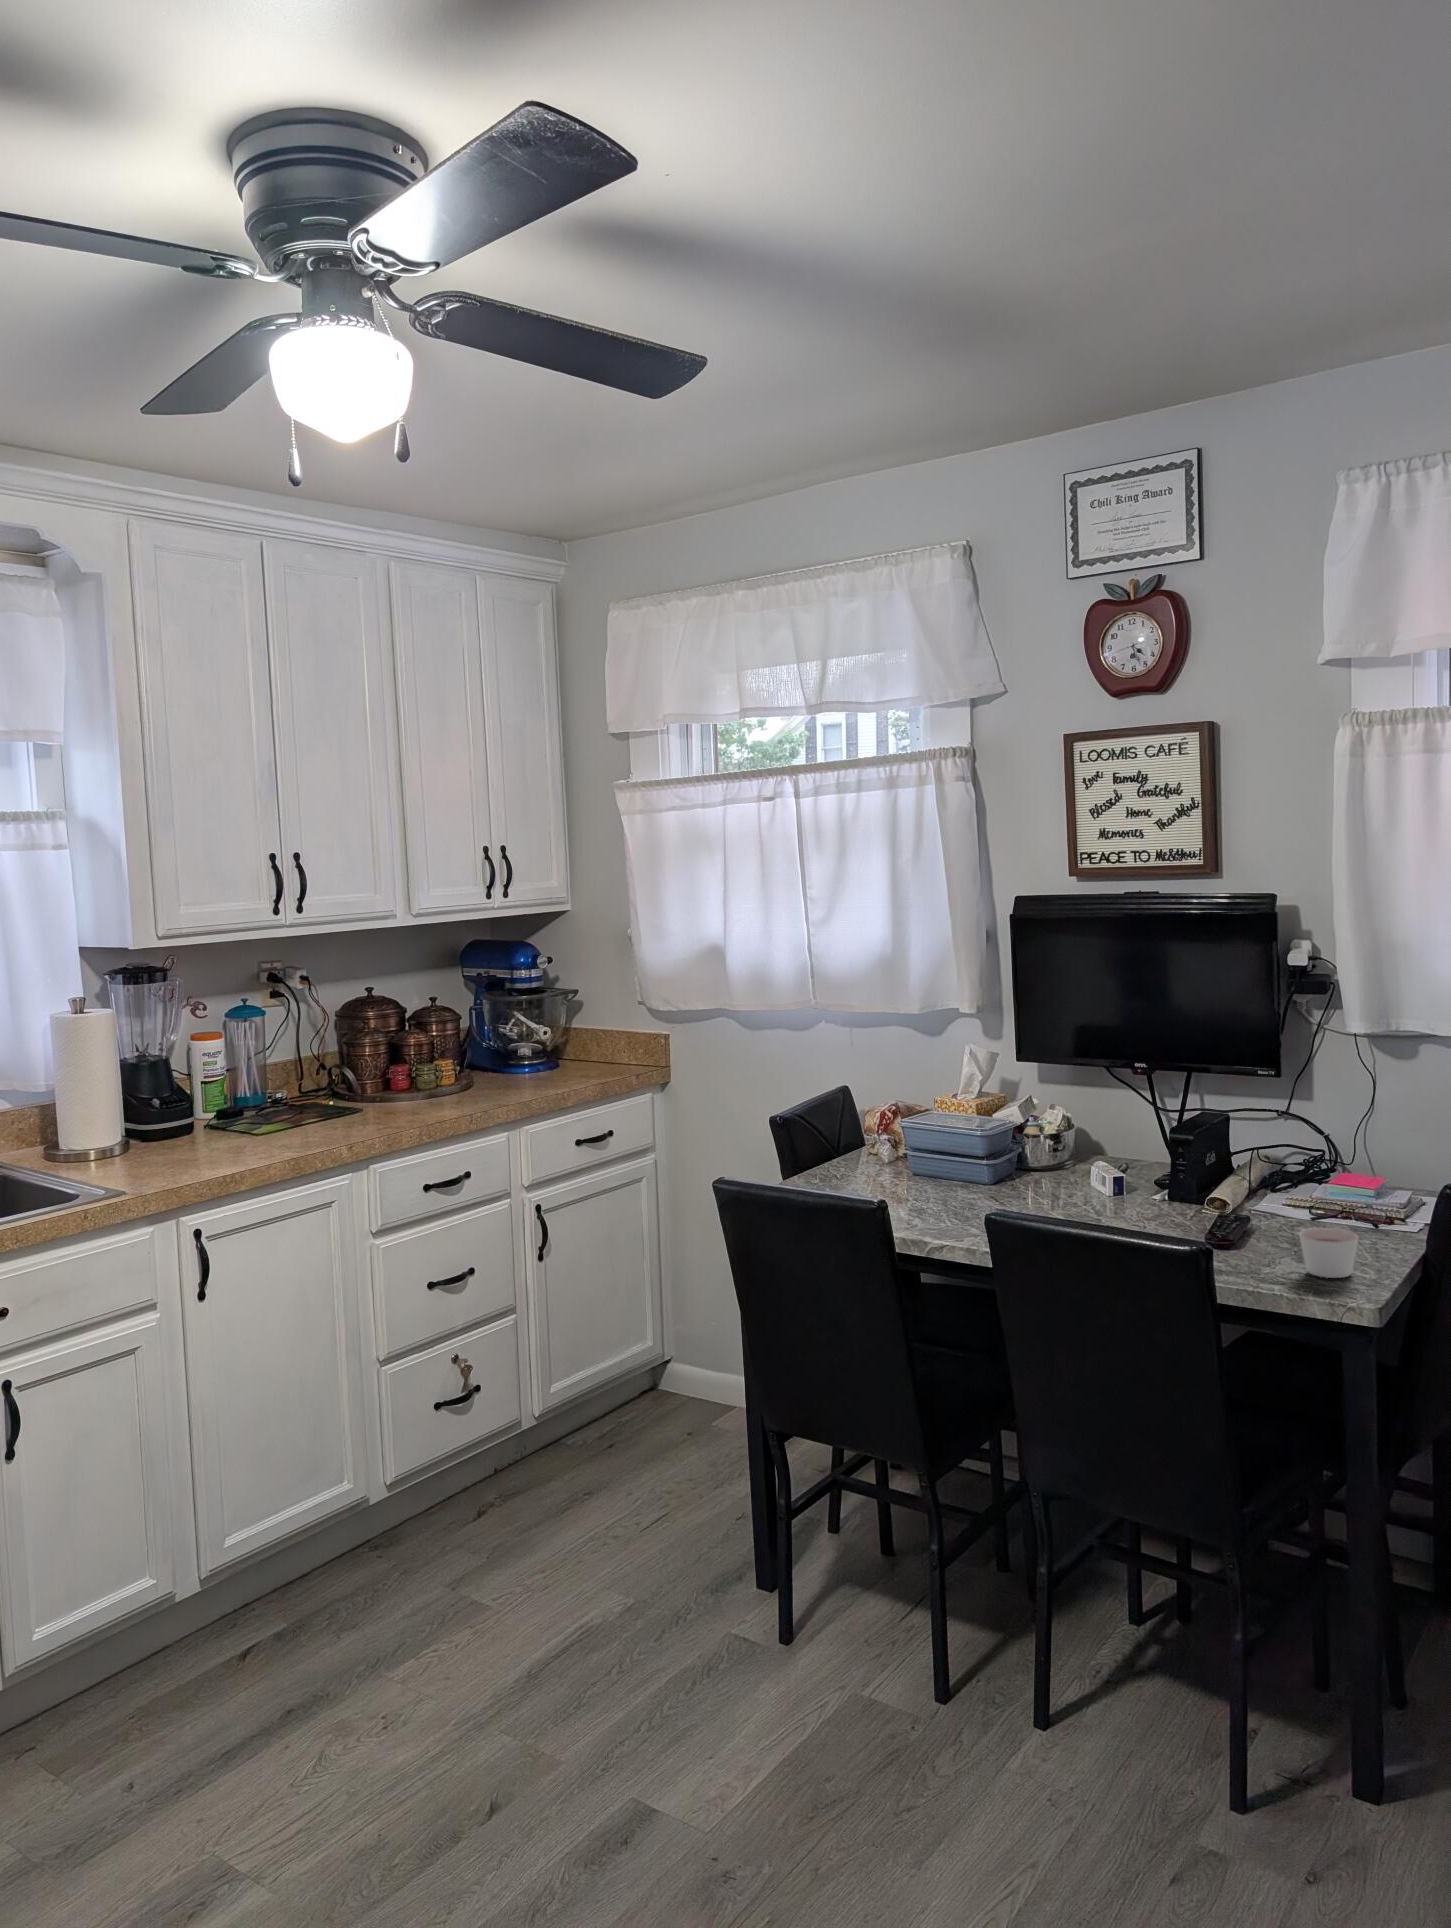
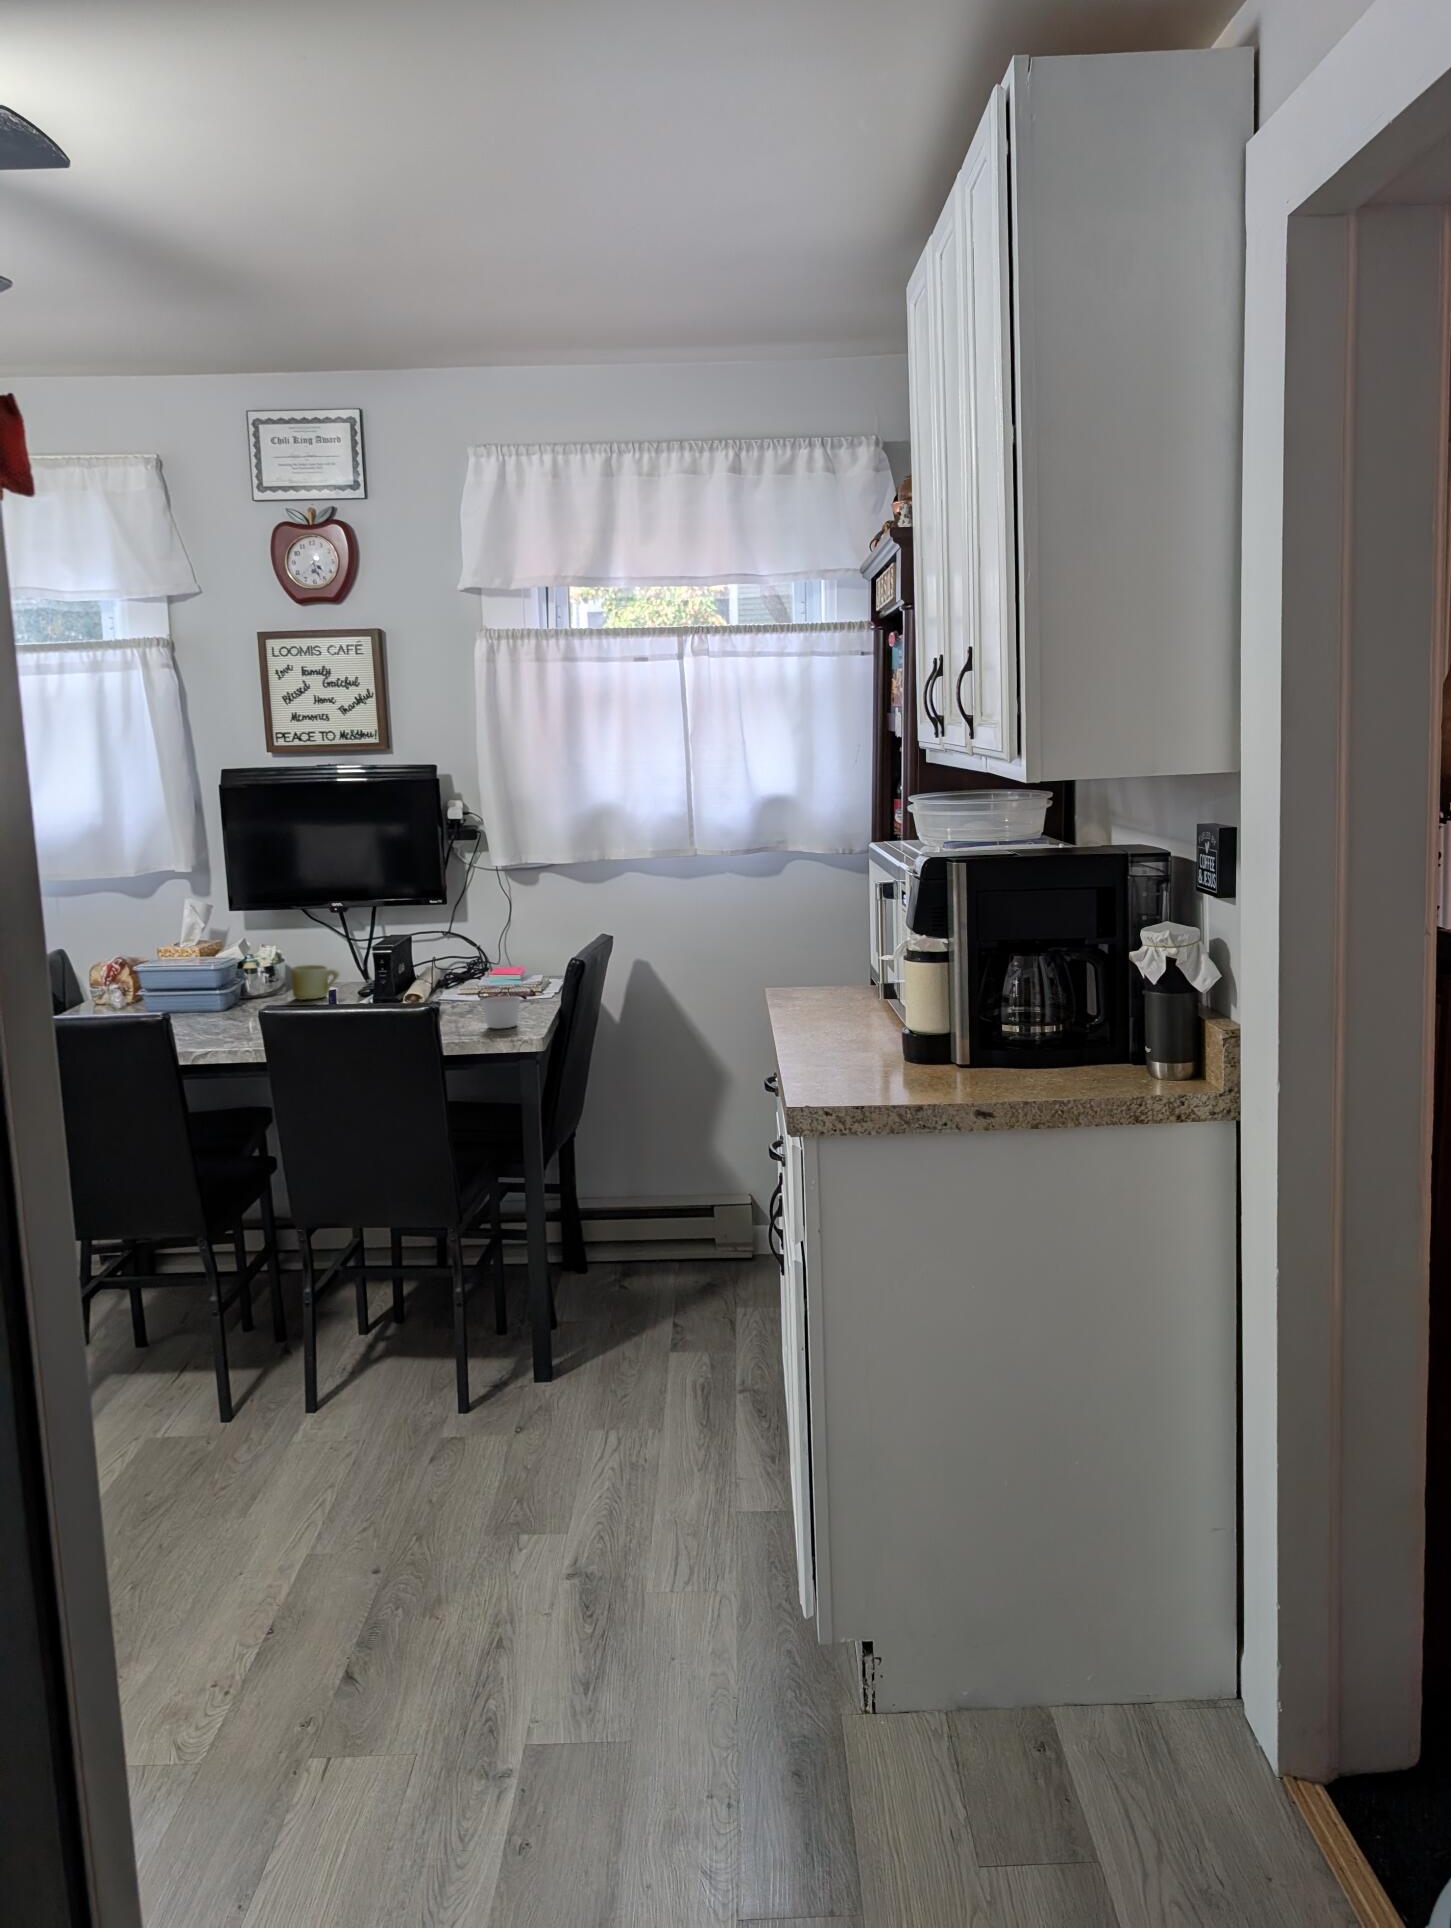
mug: none [1073,1138,1132,1184] -> present [291,965,339,1000]

